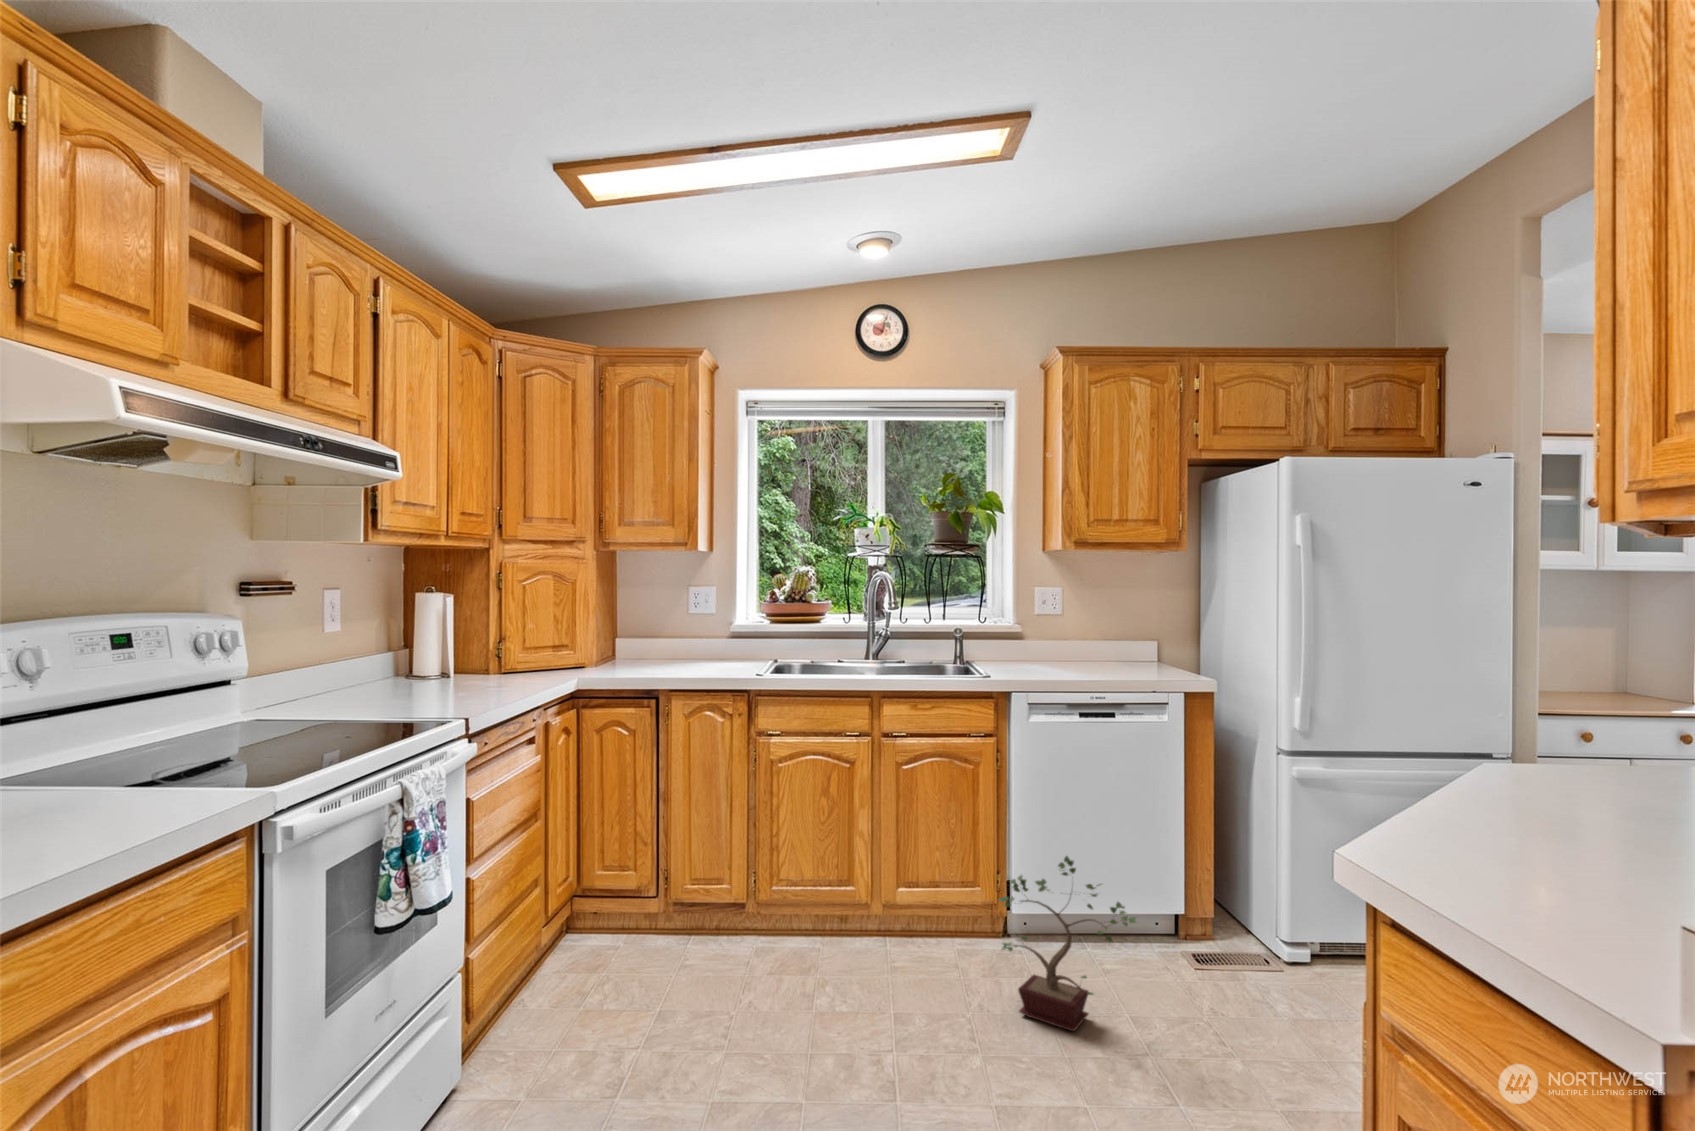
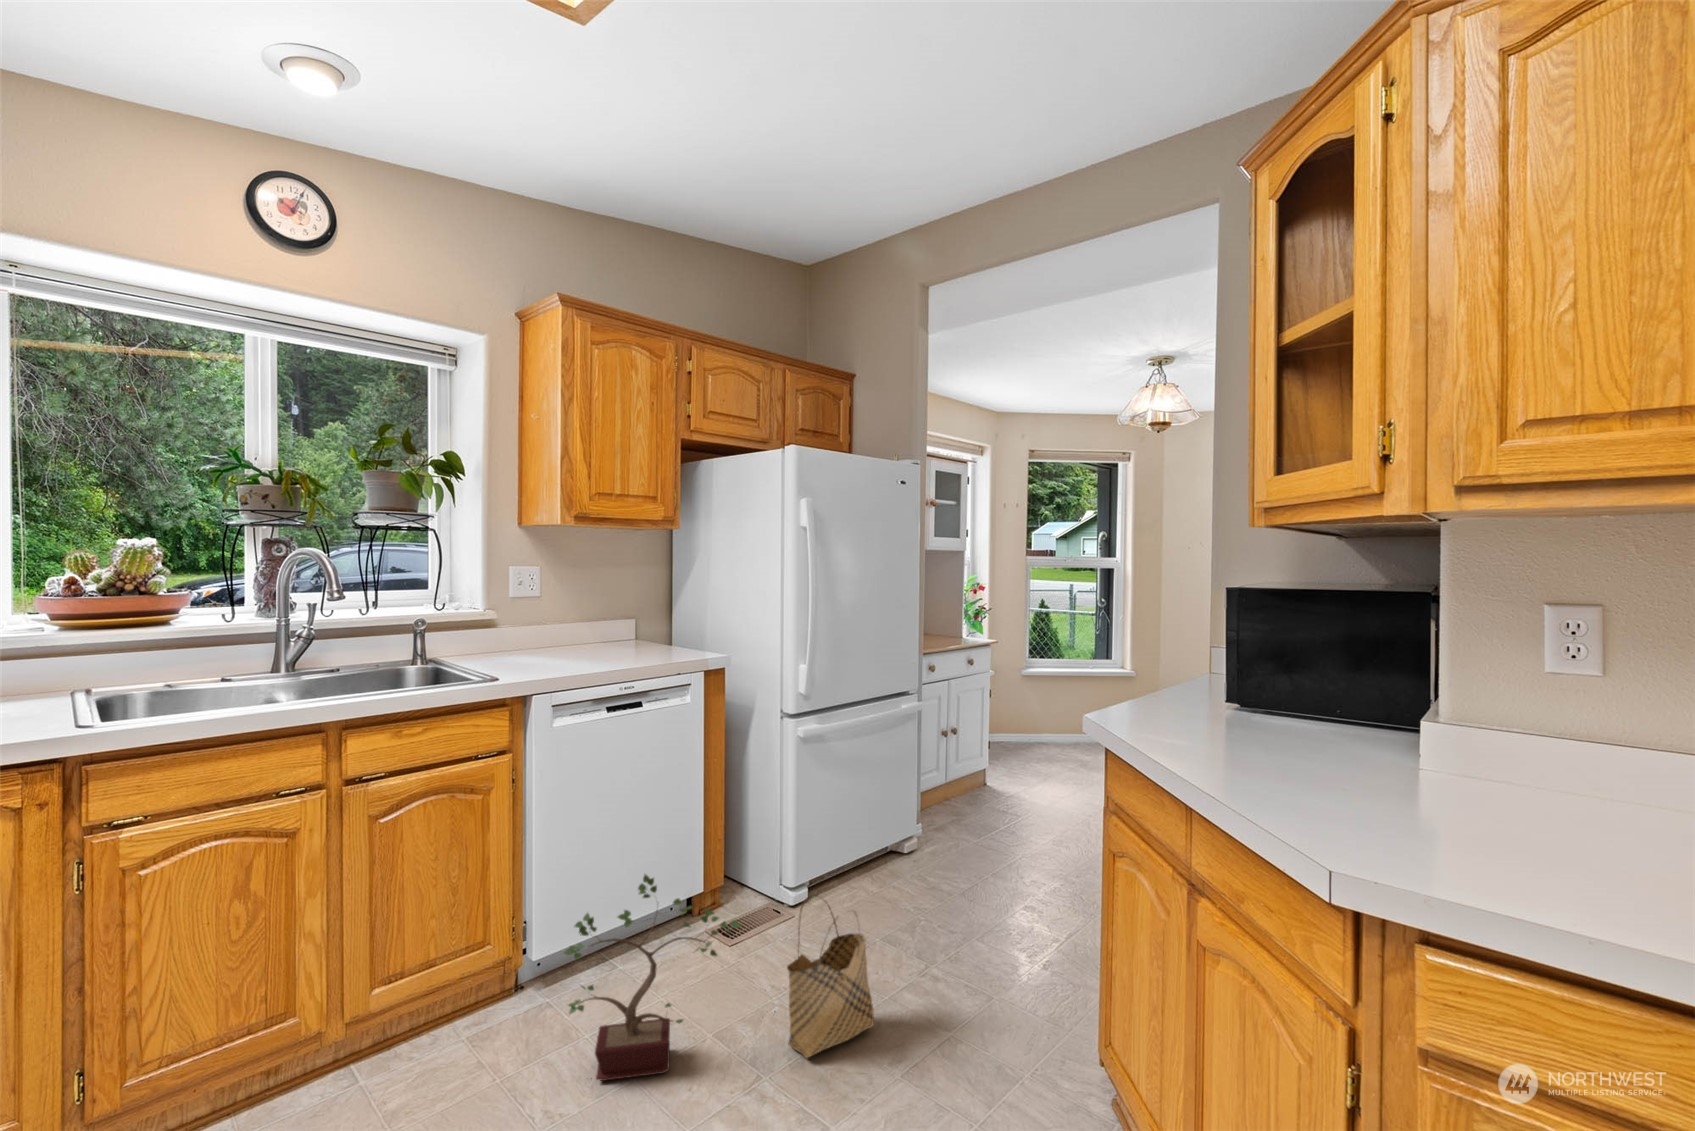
woven basket: none [1187,924,1296,1085] -> present [787,894,874,1058]

